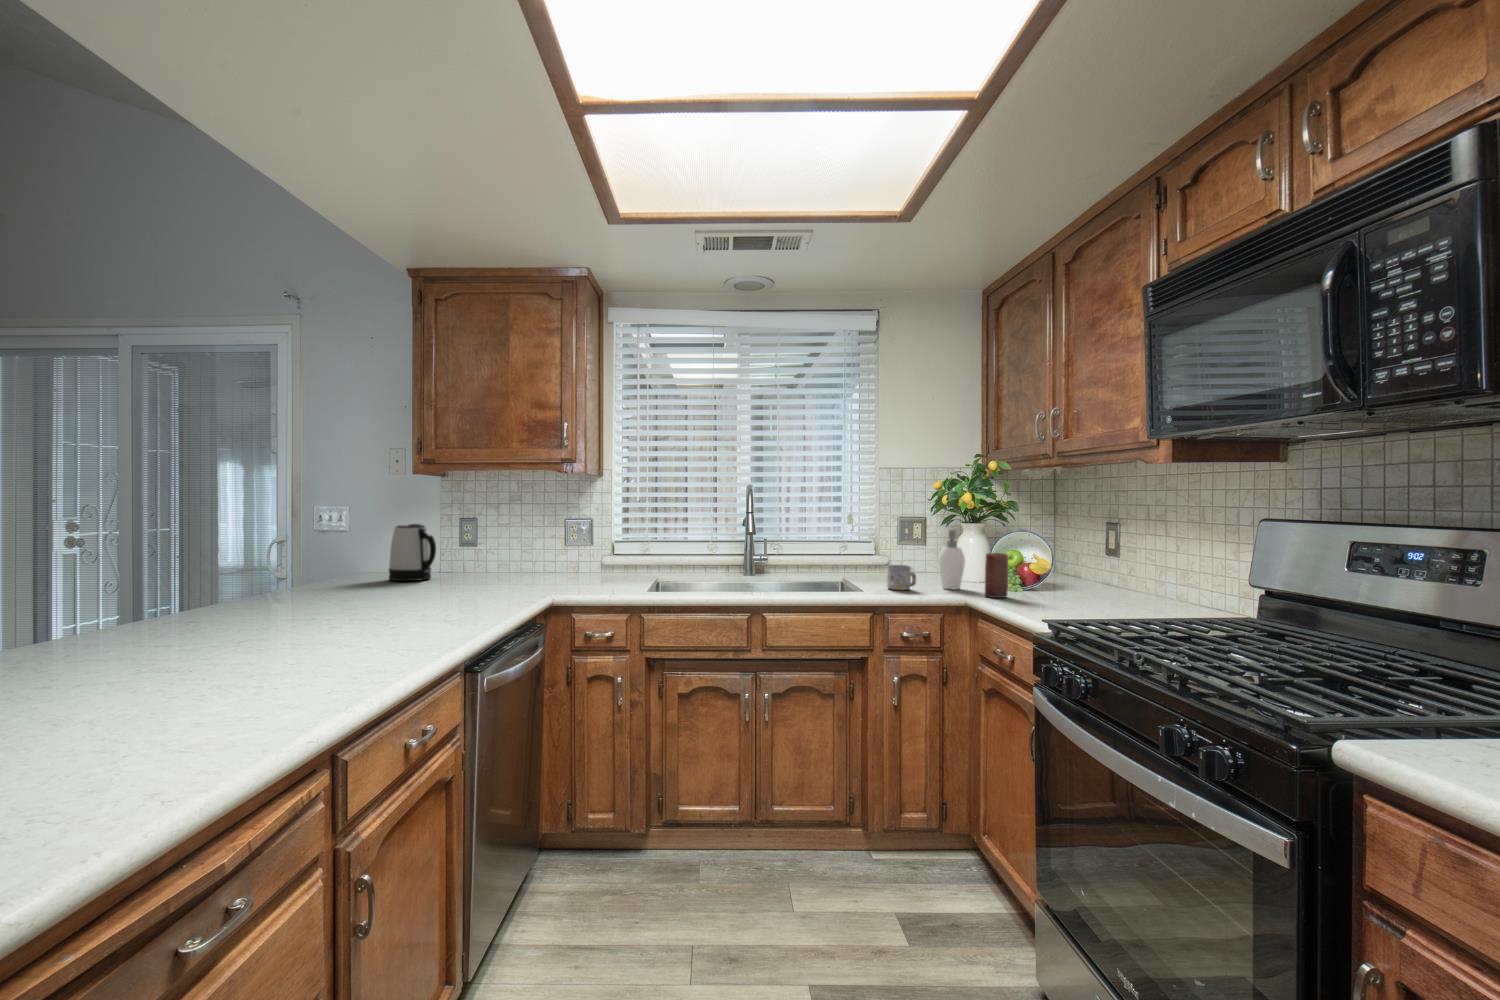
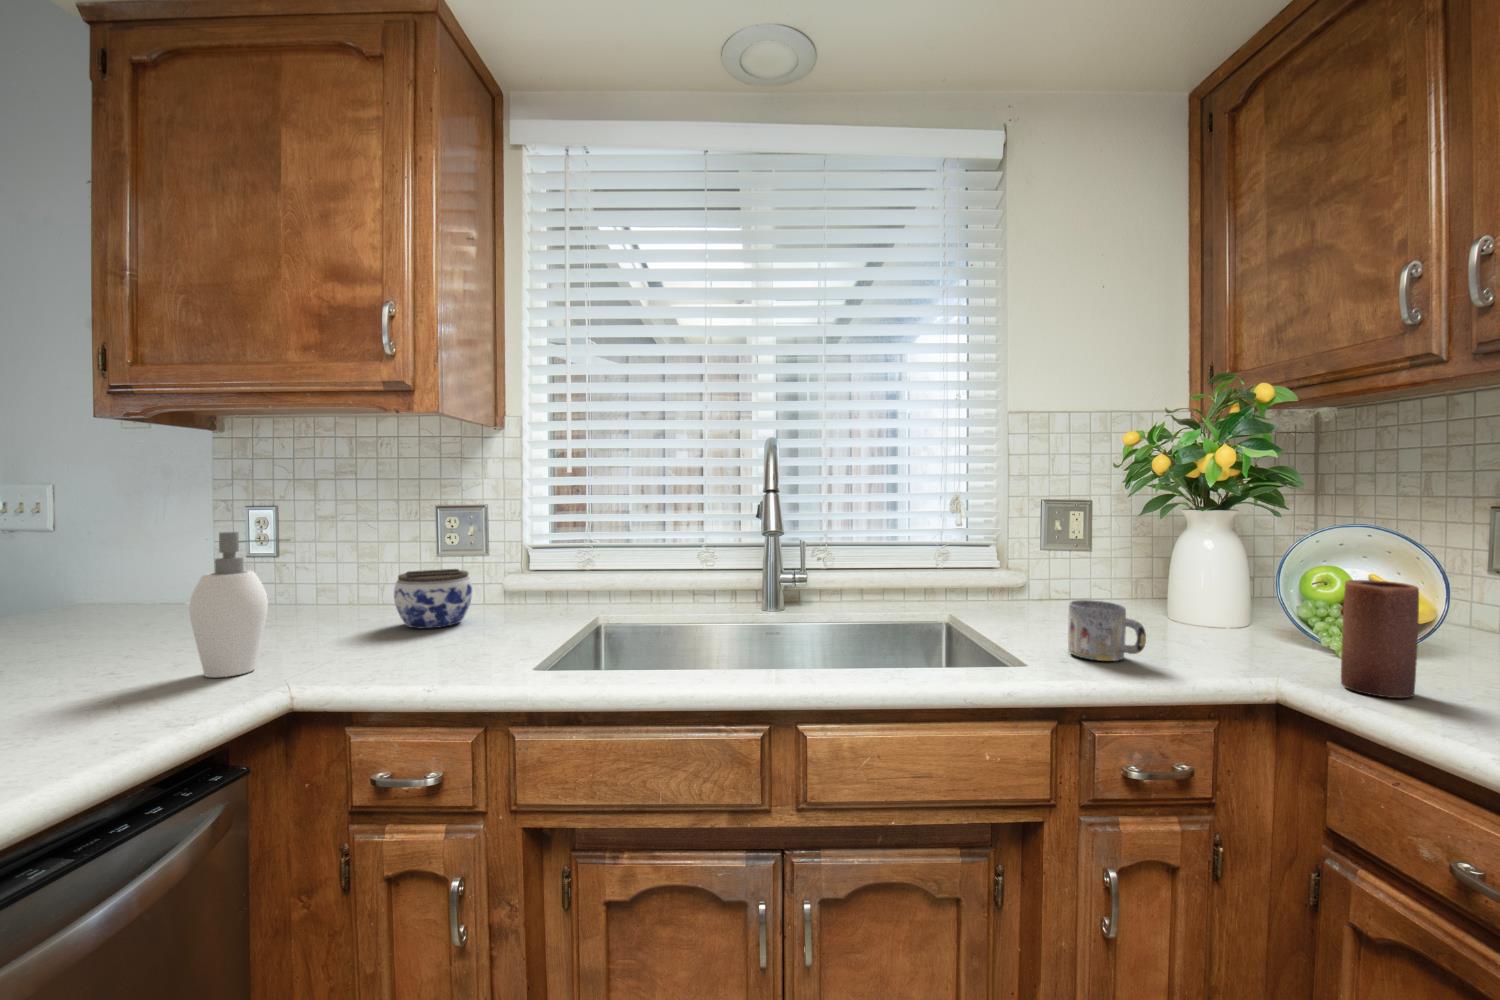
kettle: present [389,524,436,581] -> none [64,522,166,637]
soap dispenser: present [939,530,965,589] -> present [189,532,290,678]
jar: none [556,551,594,580] -> present [394,569,473,628]

